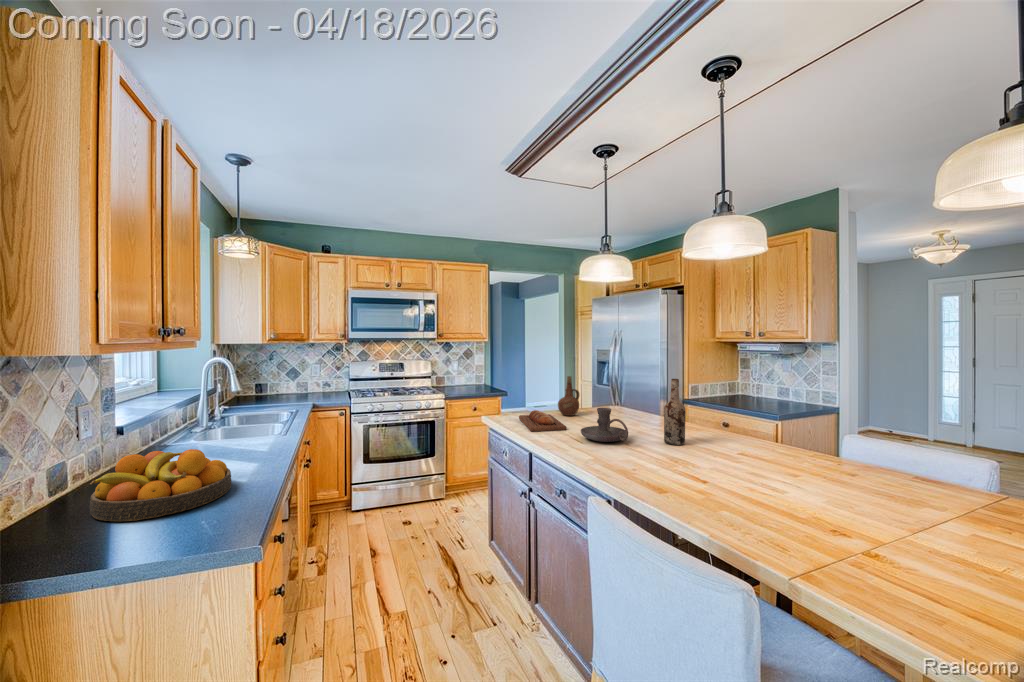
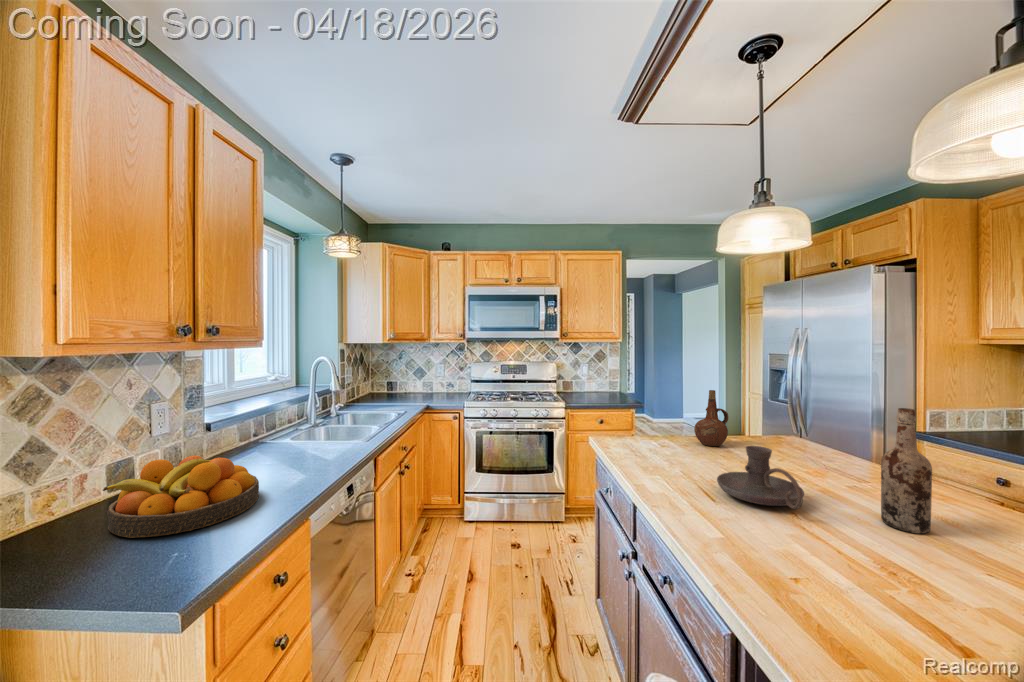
bread loaf: present [519,410,566,431] -> none [635,435,698,471]

